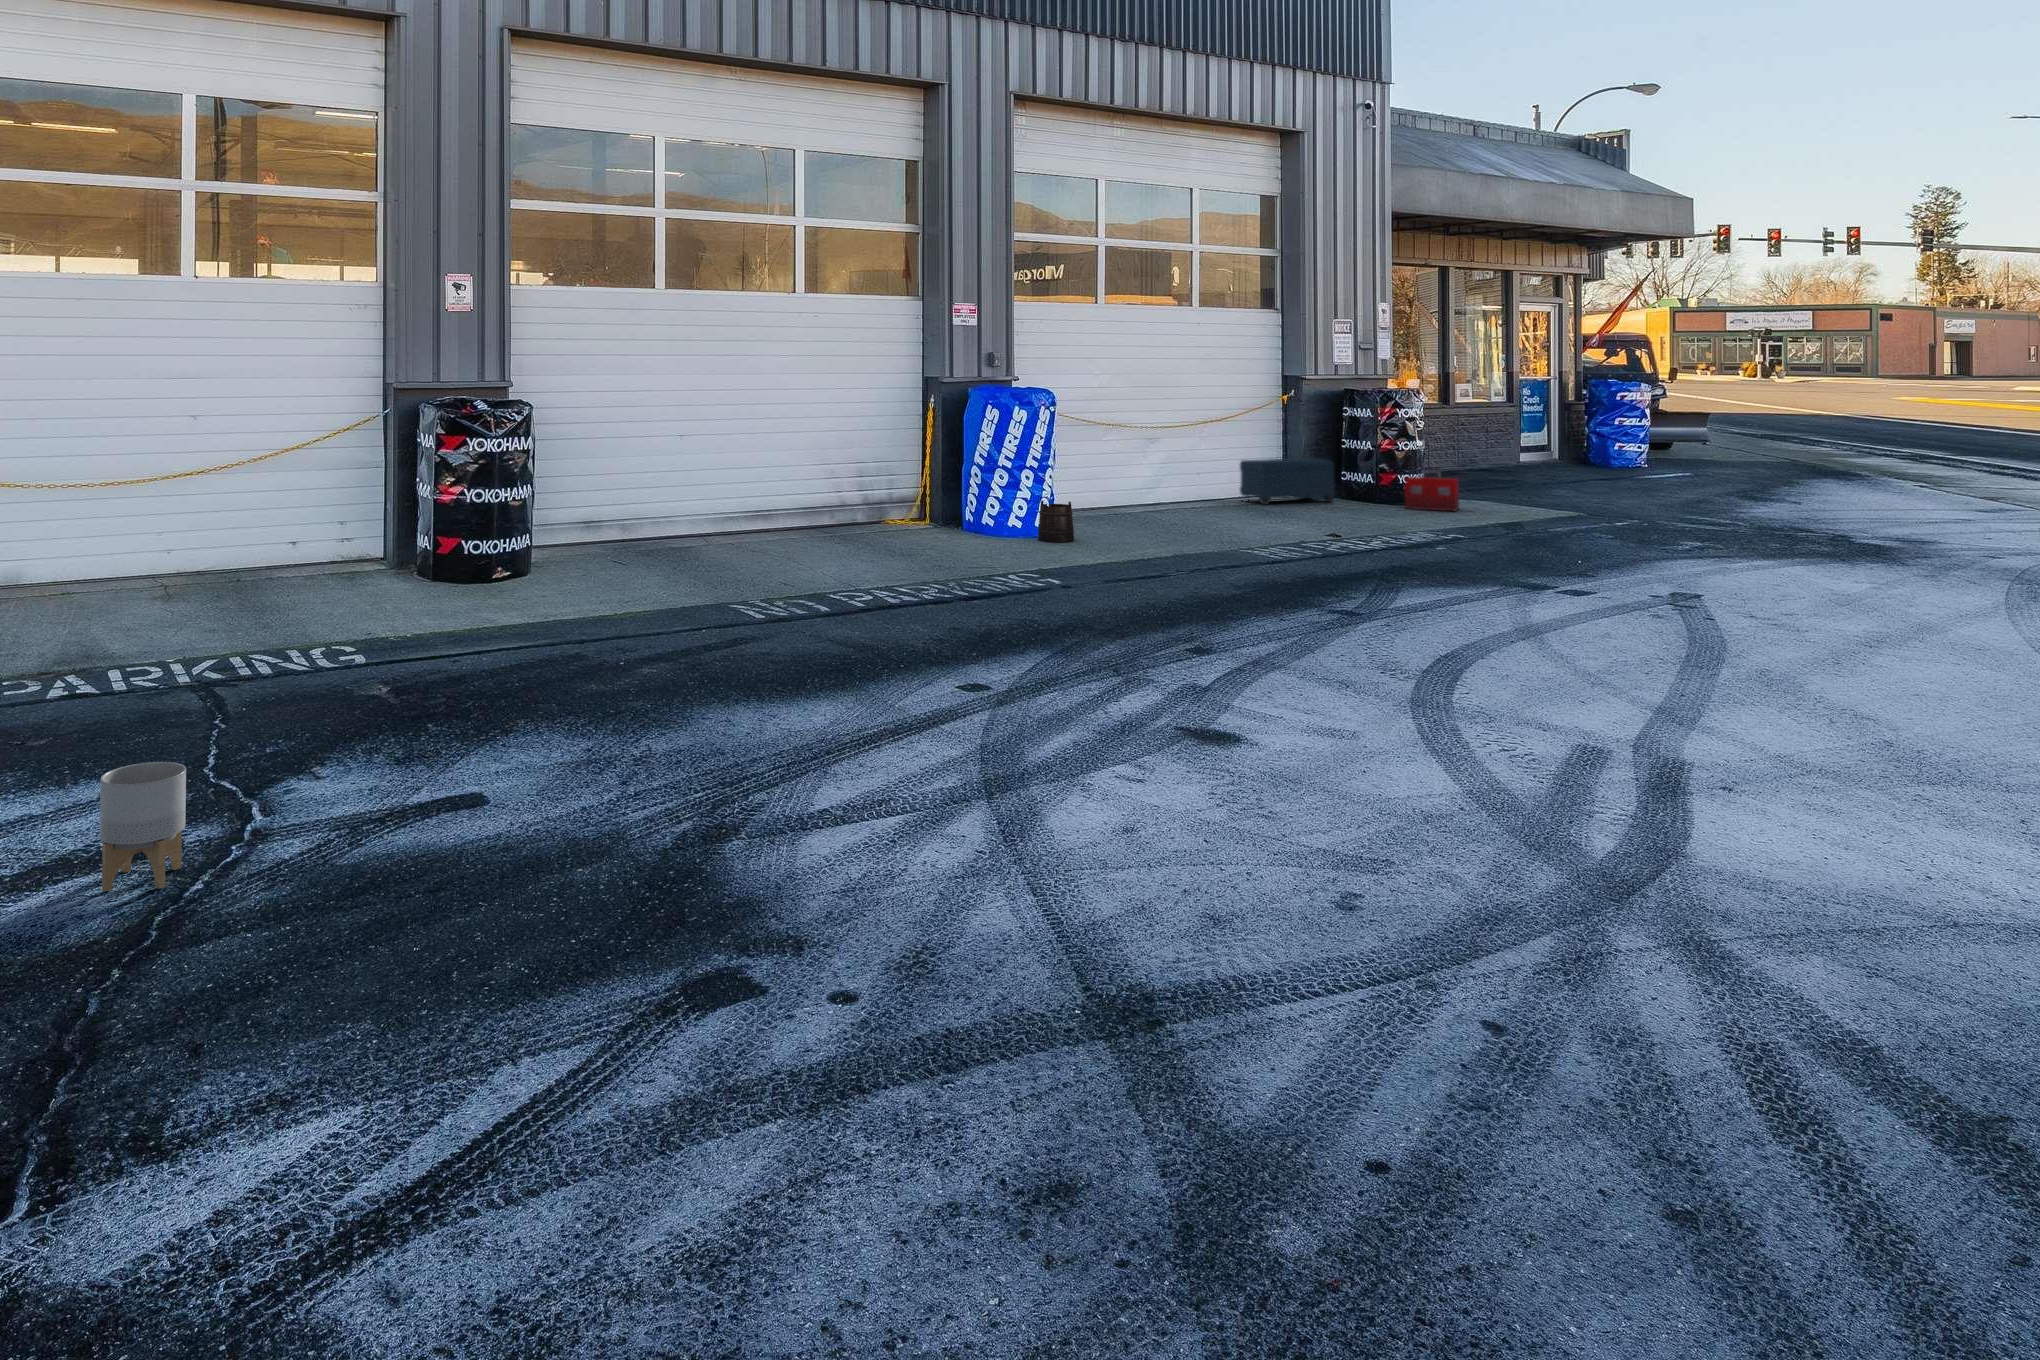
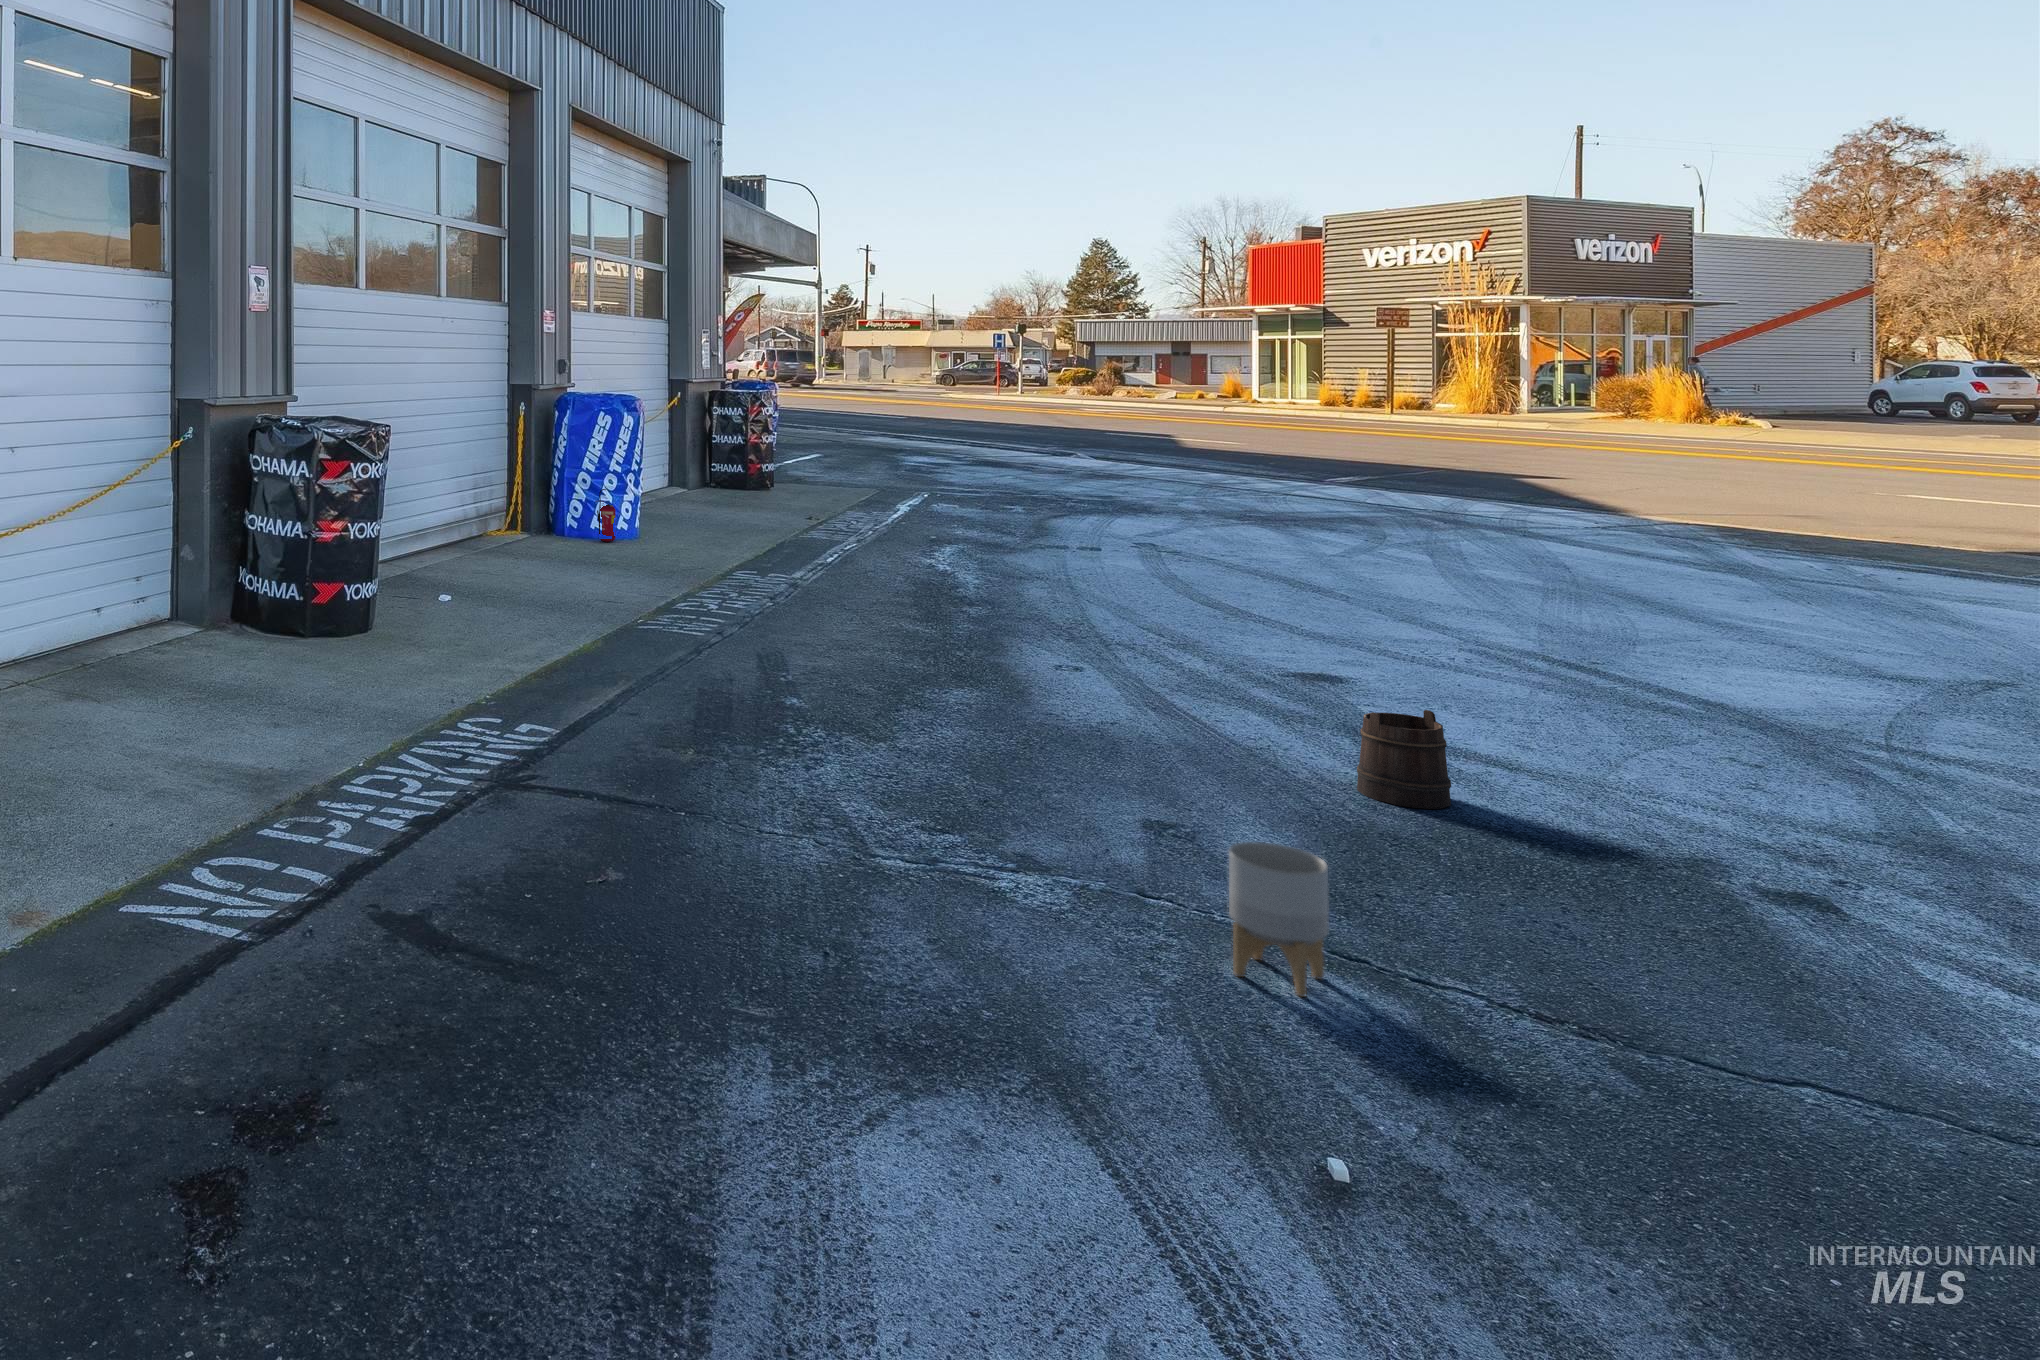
bench: present [1239,459,1334,504] -> none [645,454,709,495]
toolbox: present [1405,471,1459,511] -> none [764,461,807,493]
fire extinguisher: none [979,484,1001,540] -> present [595,489,616,542]
bucket: present [1038,500,1074,542] -> present [1357,710,1451,809]

